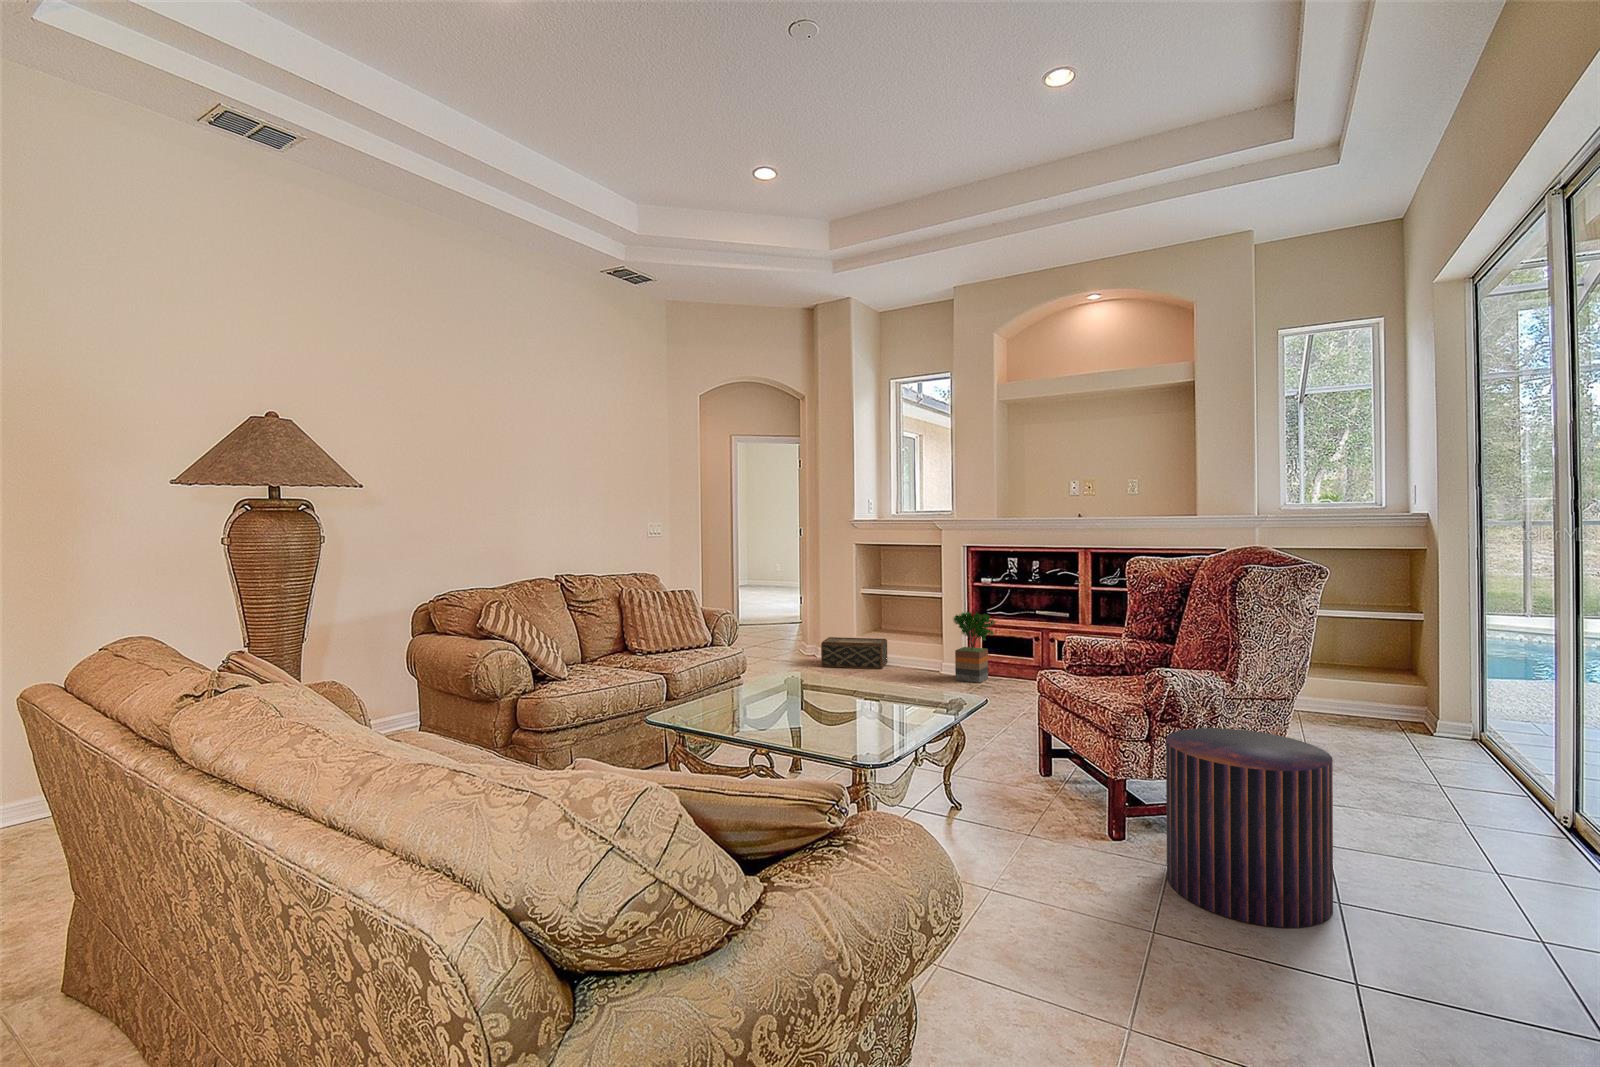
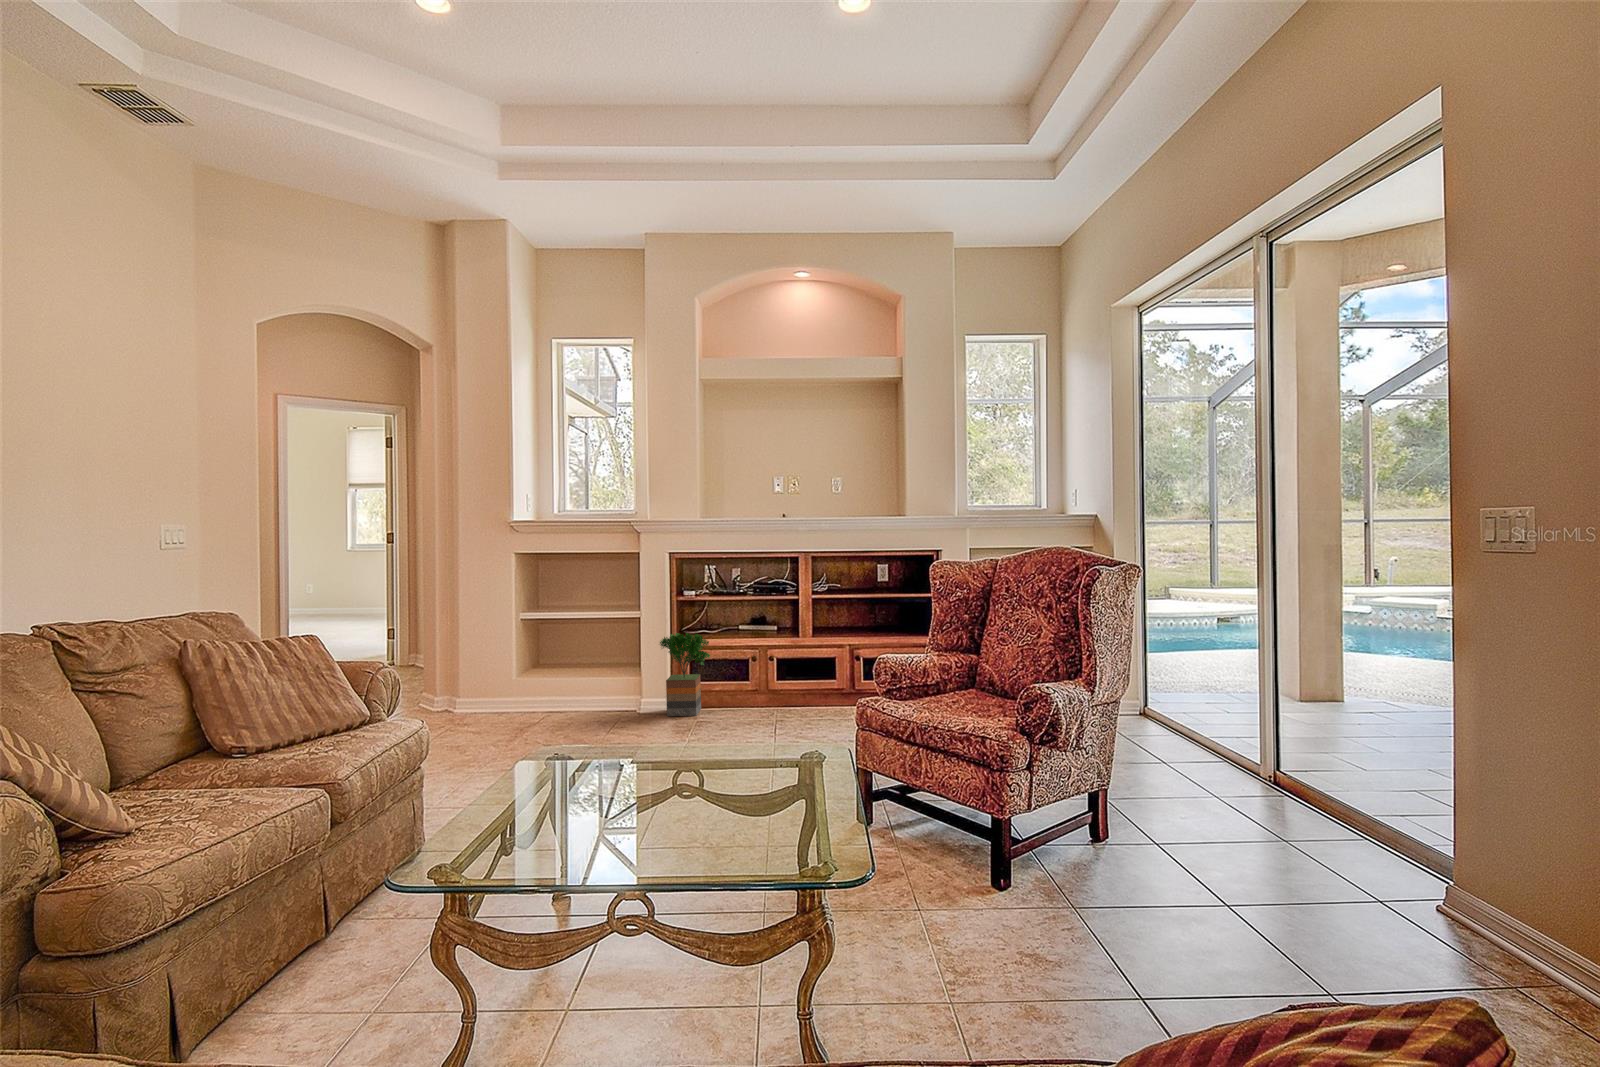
woven basket: present [821,637,887,669] -> none [481,674,567,721]
pouf: present [1166,728,1333,928] -> none [1079,743,1258,967]

